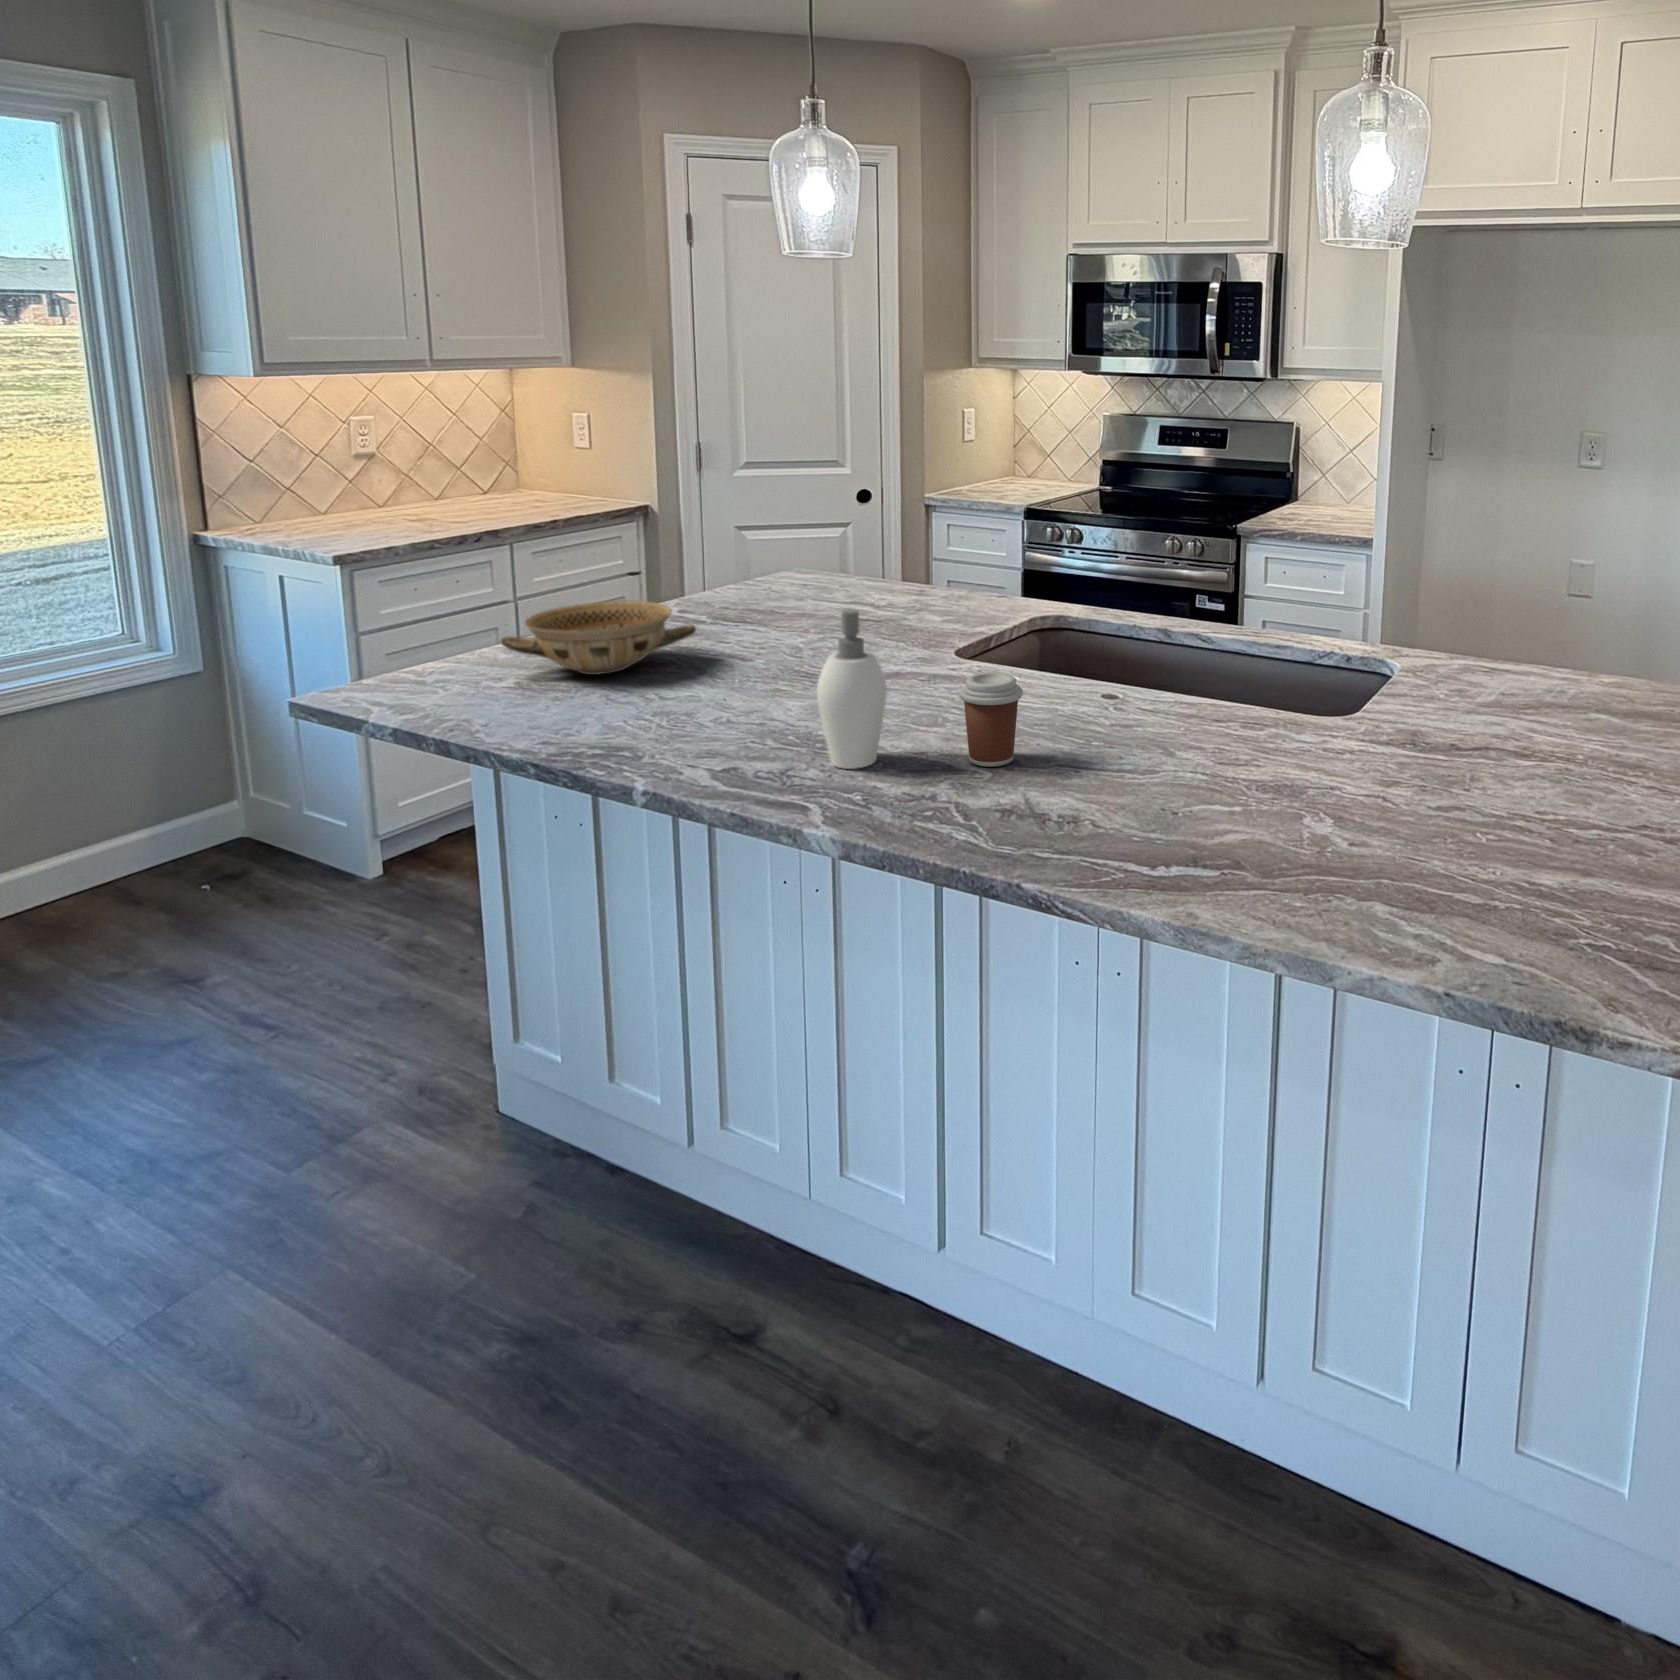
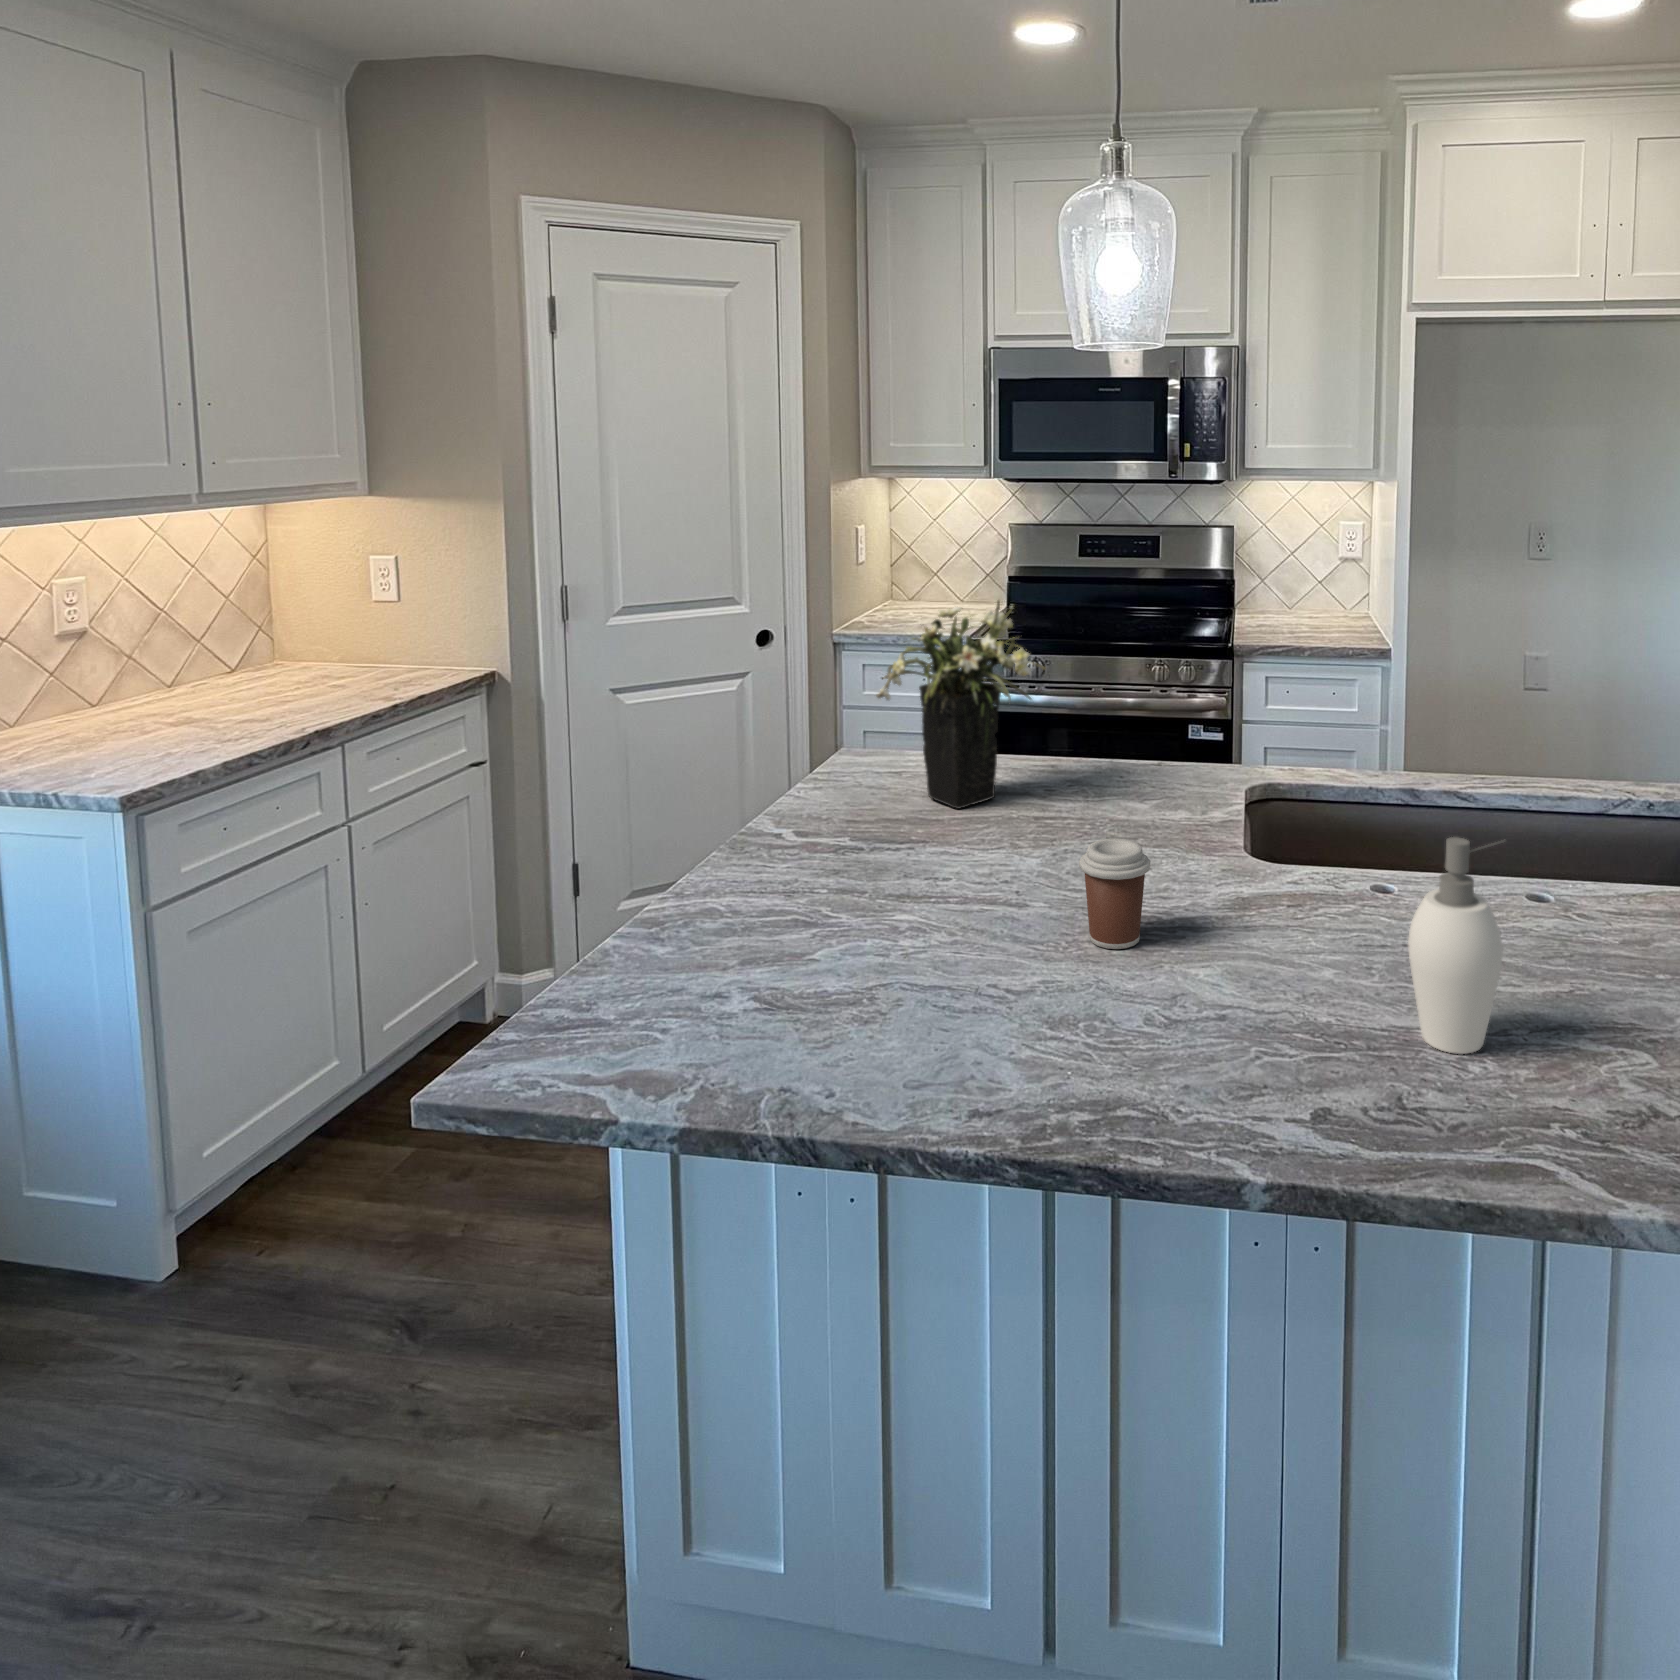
flower arrangement: none [724,448,863,608] -> present [876,600,1045,809]
ceramic bowl: present [501,601,696,675] -> none [765,835,982,956]
coffee cup: present [959,672,1023,767] -> present [1079,838,1150,949]

